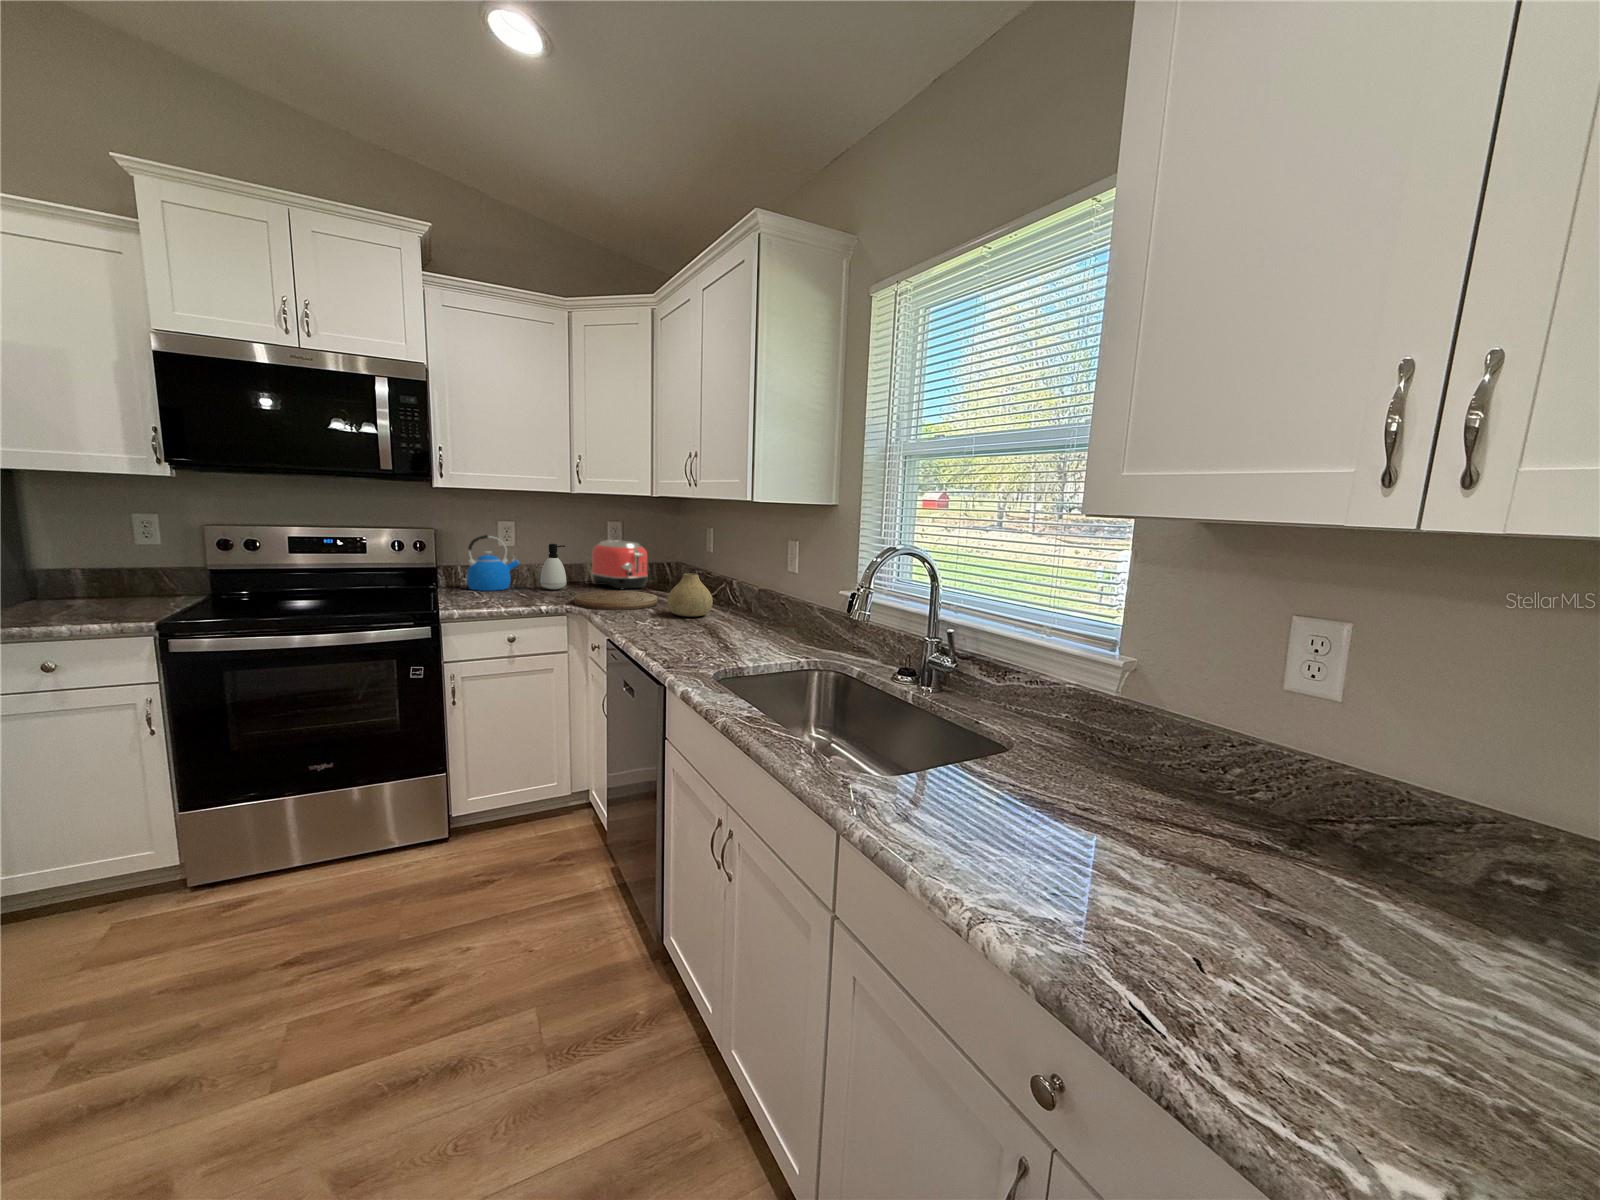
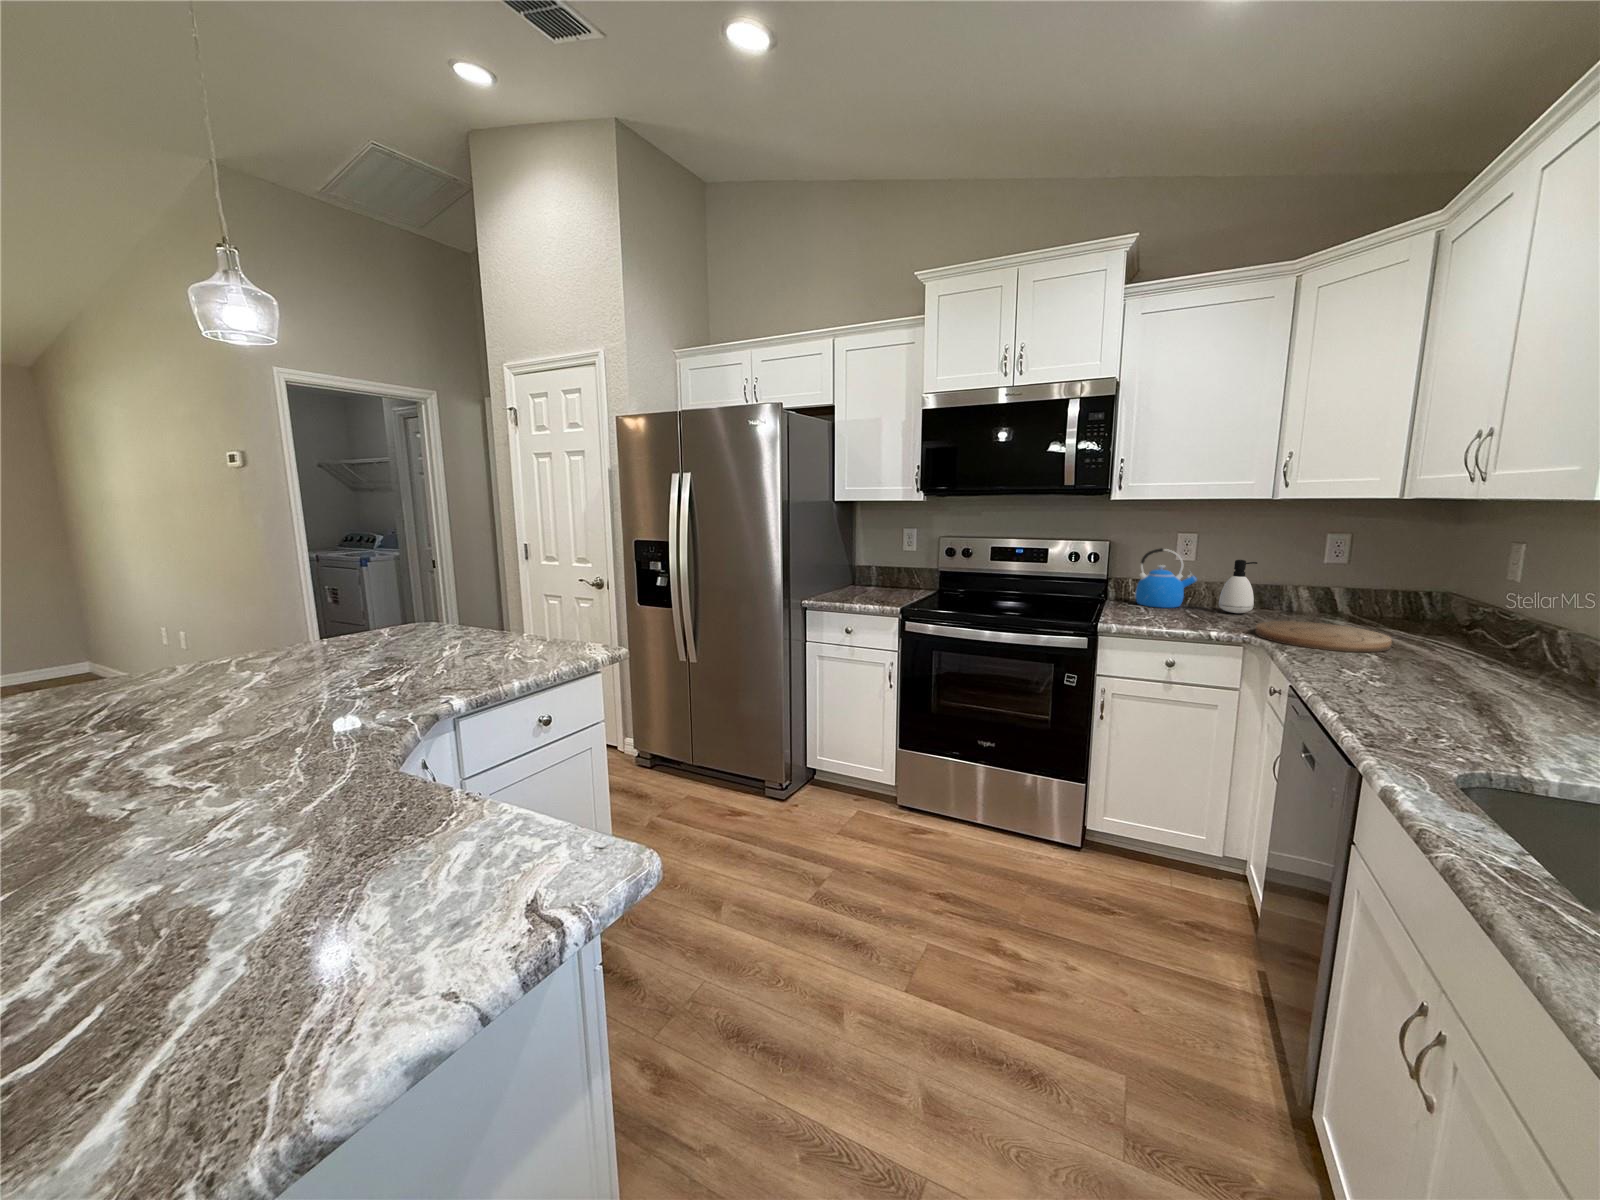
toaster: present [591,540,648,589] -> none [1292,558,1388,623]
vase: present [667,574,713,617] -> none [1405,612,1501,678]

